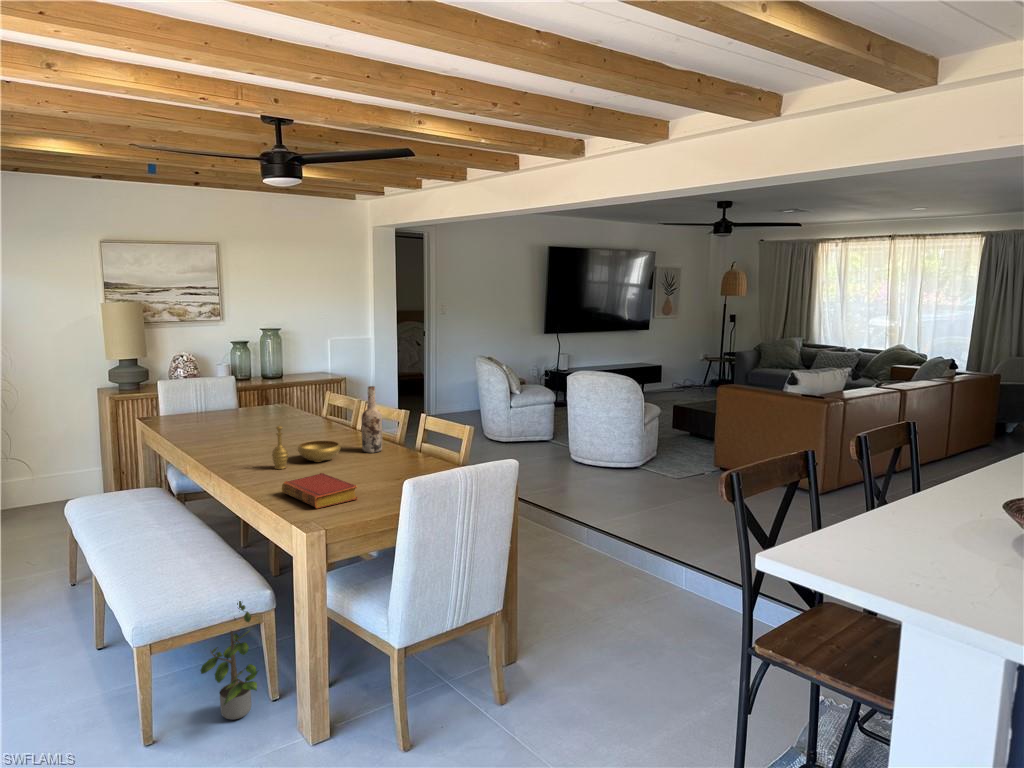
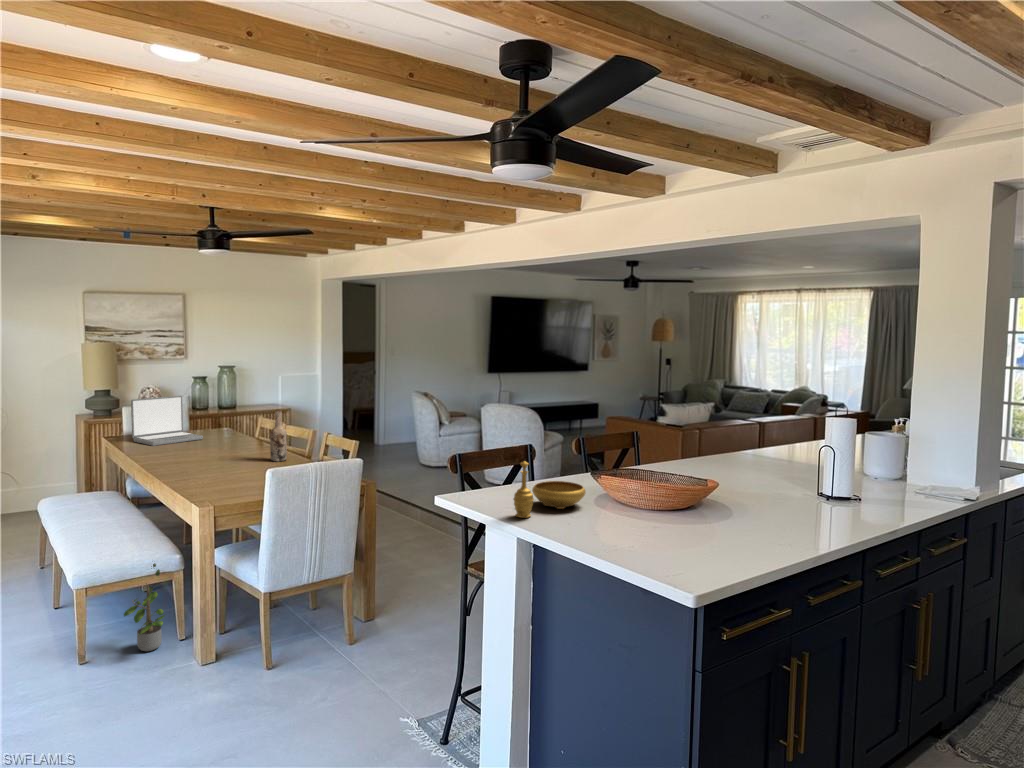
laptop: none [173,367,262,430] -> present [131,396,203,446]
decorative bowl: present [272,426,341,469] -> present [513,461,586,518]
book: present [282,473,358,508] -> none [192,472,247,494]

